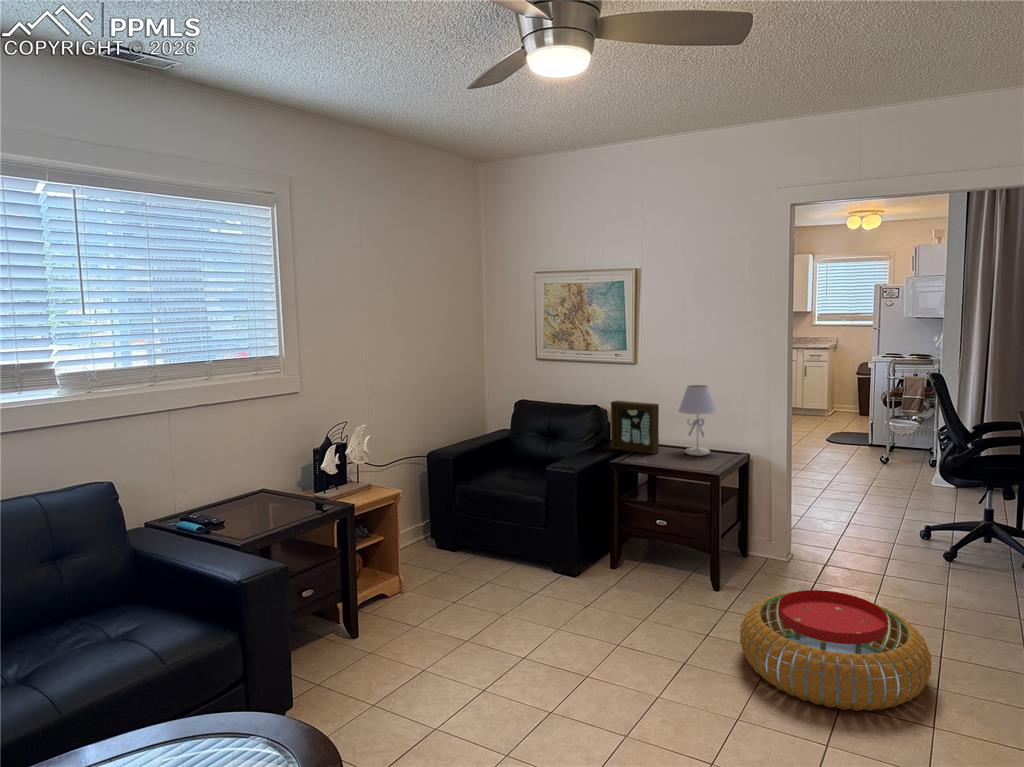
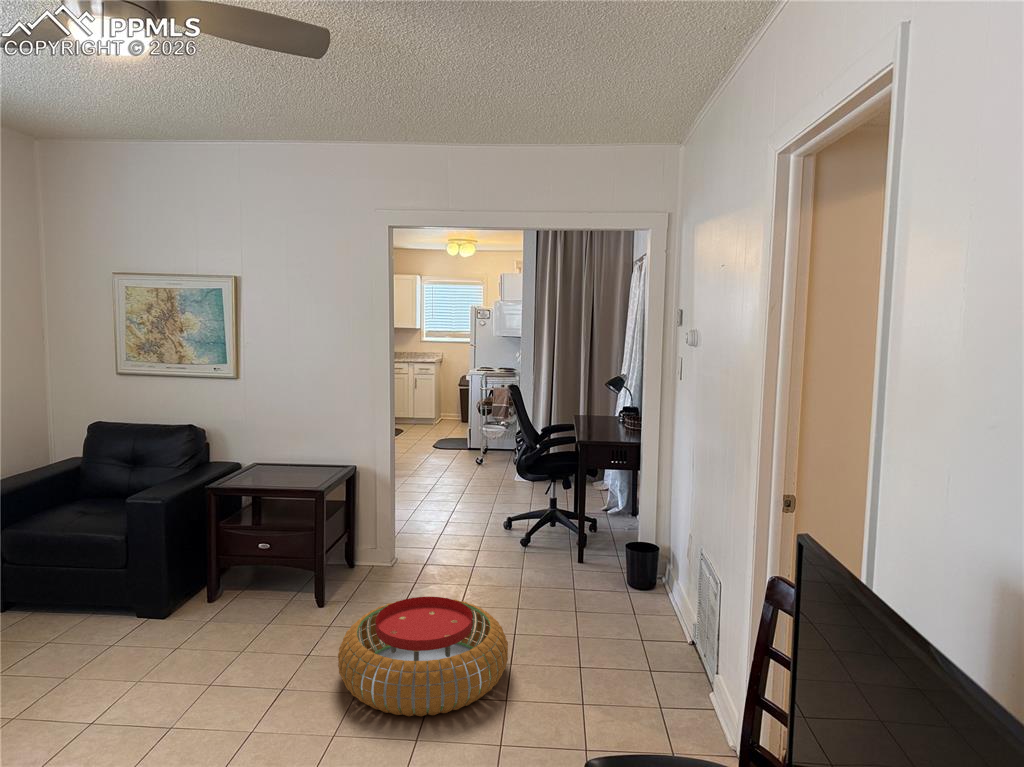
table lamp: present [678,385,717,456] -> none [282,400,323,473]
picture frame: present [611,401,659,454] -> none [207,418,262,474]

